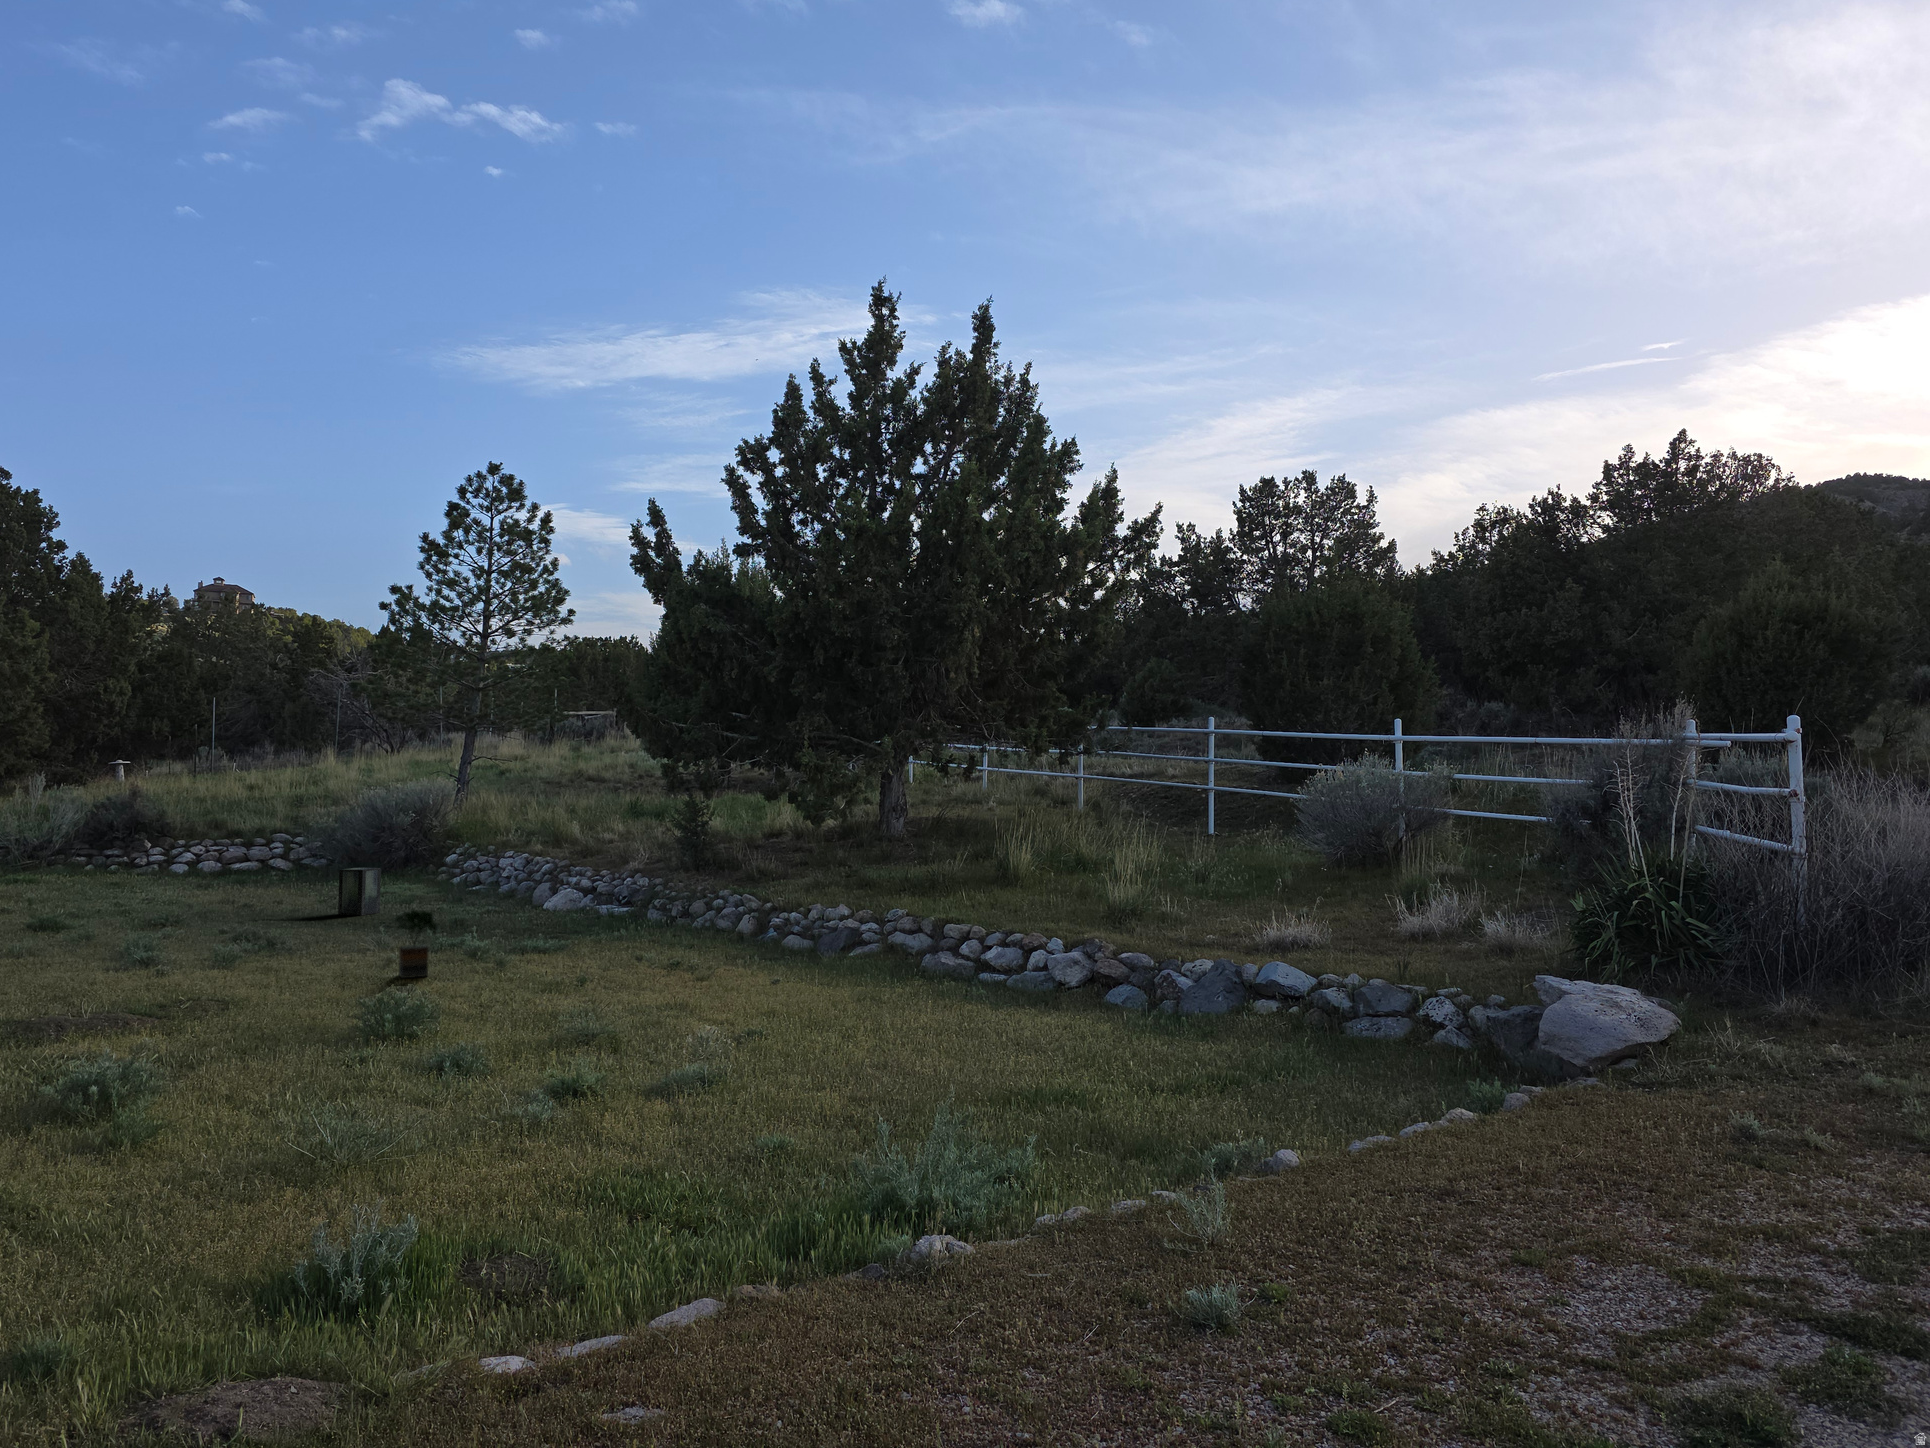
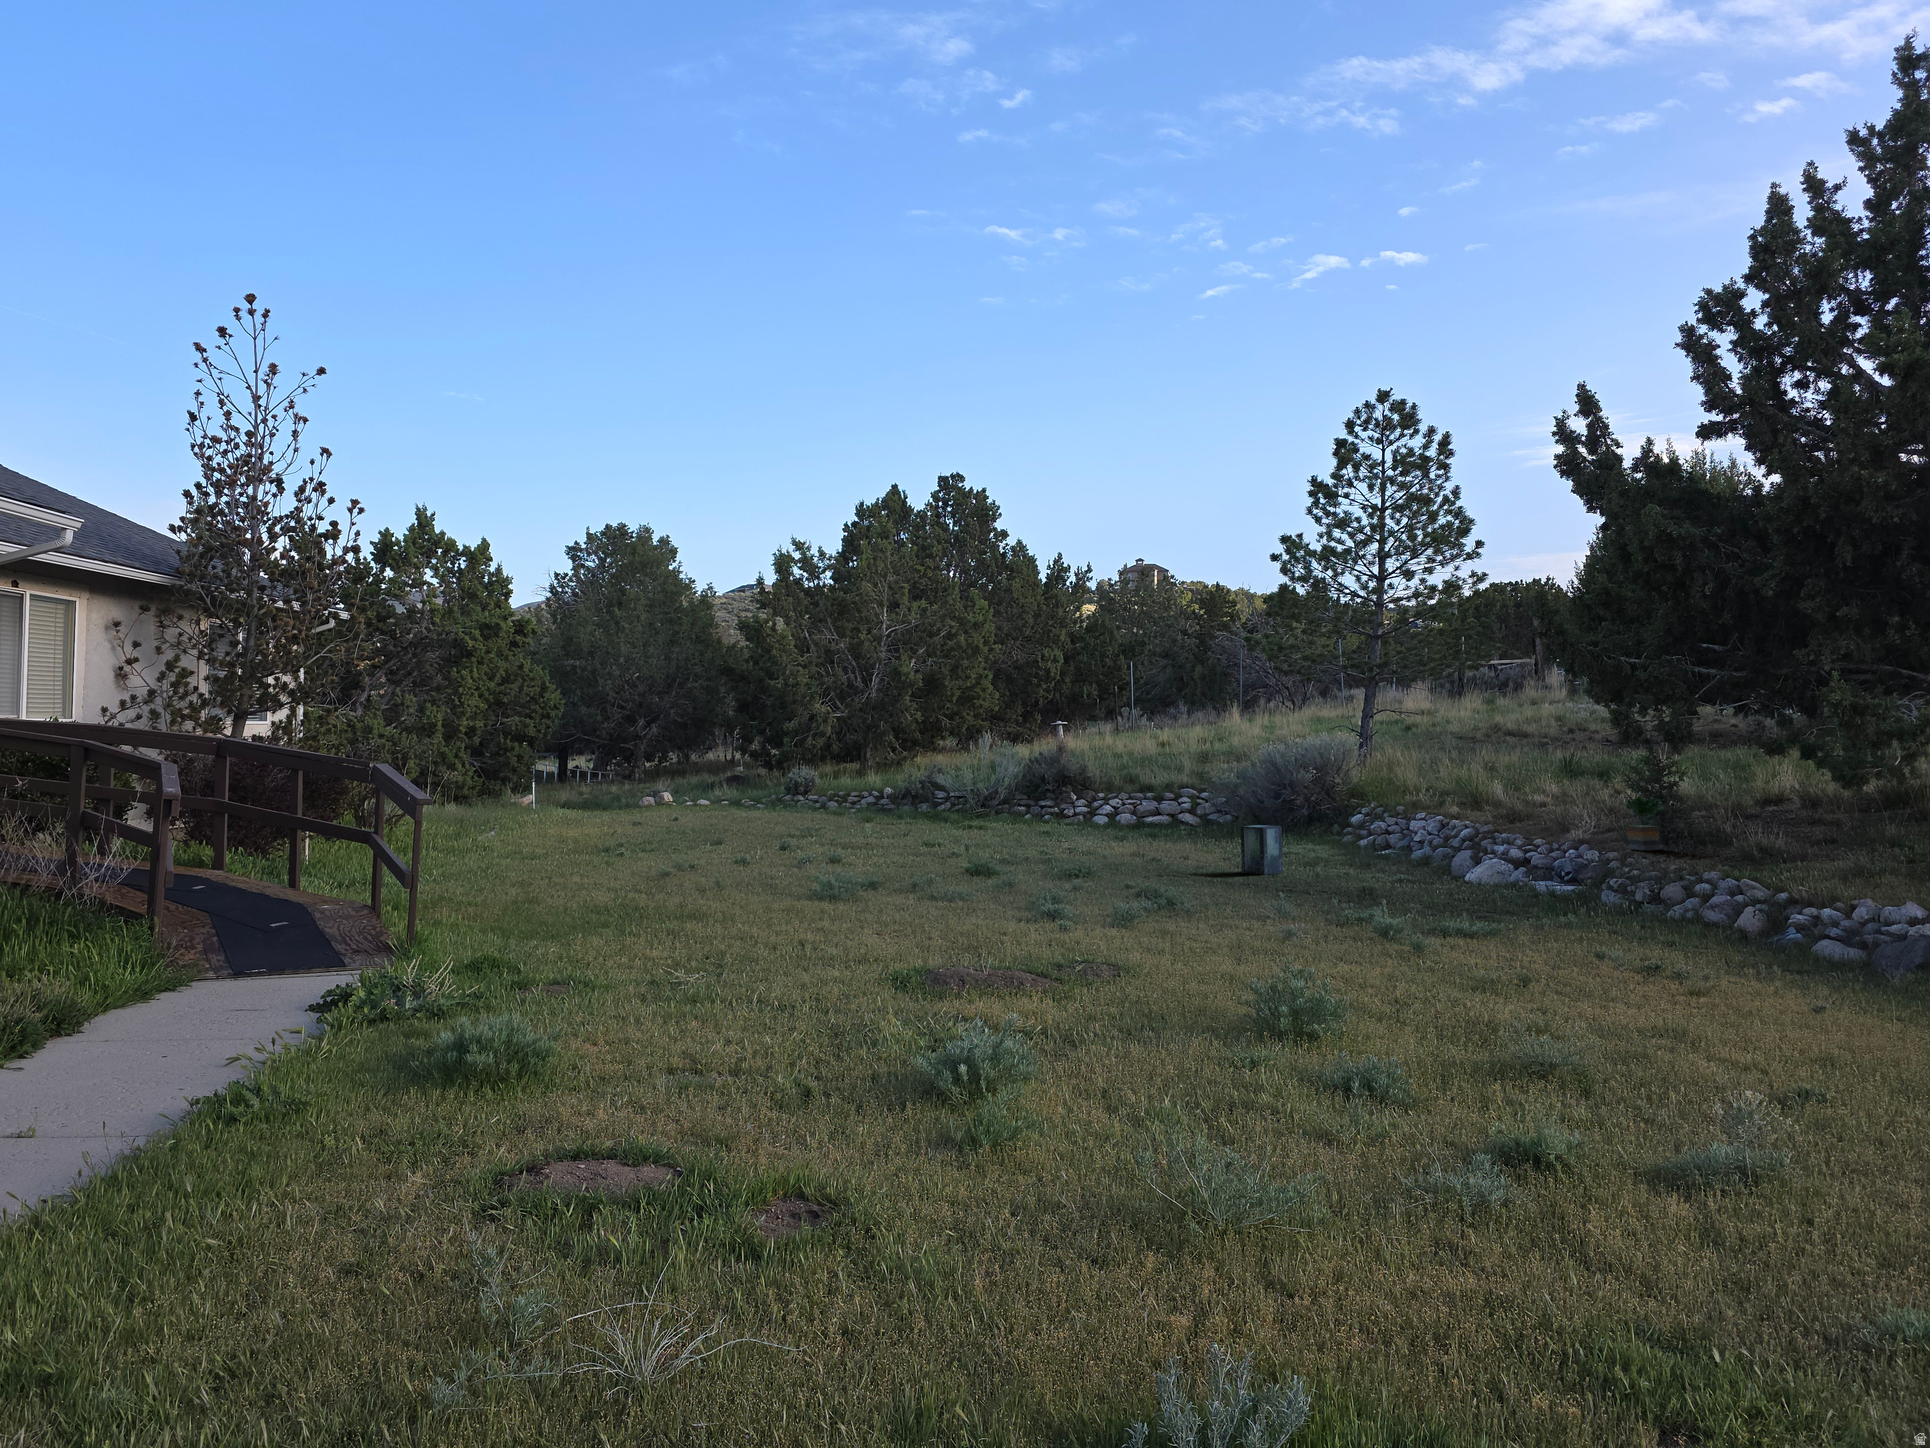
potted tree: present [394,911,439,978] -> present [1625,797,1664,850]

